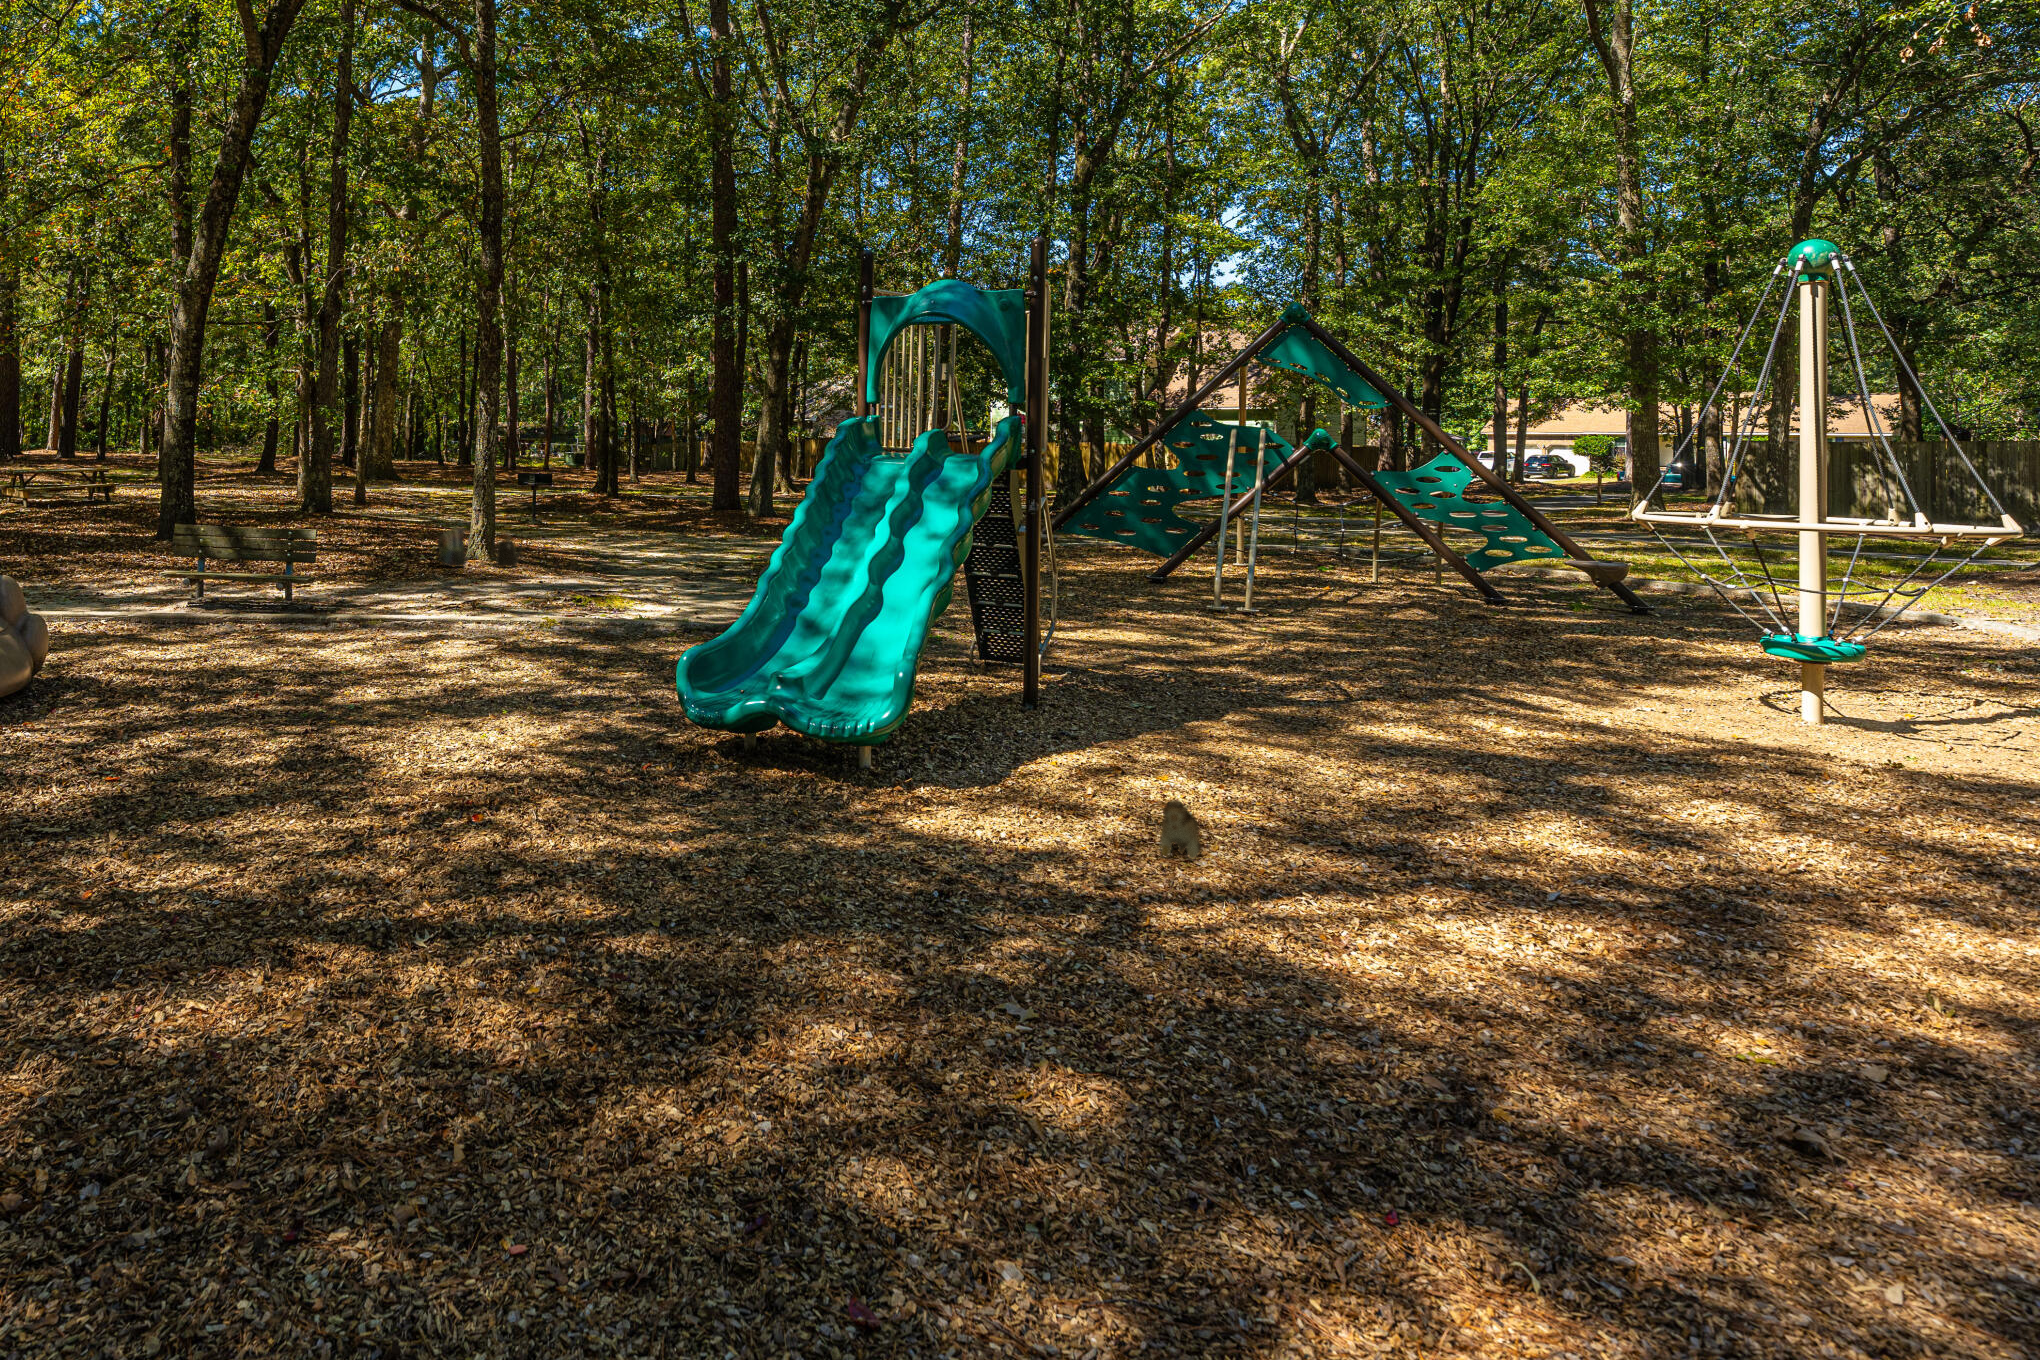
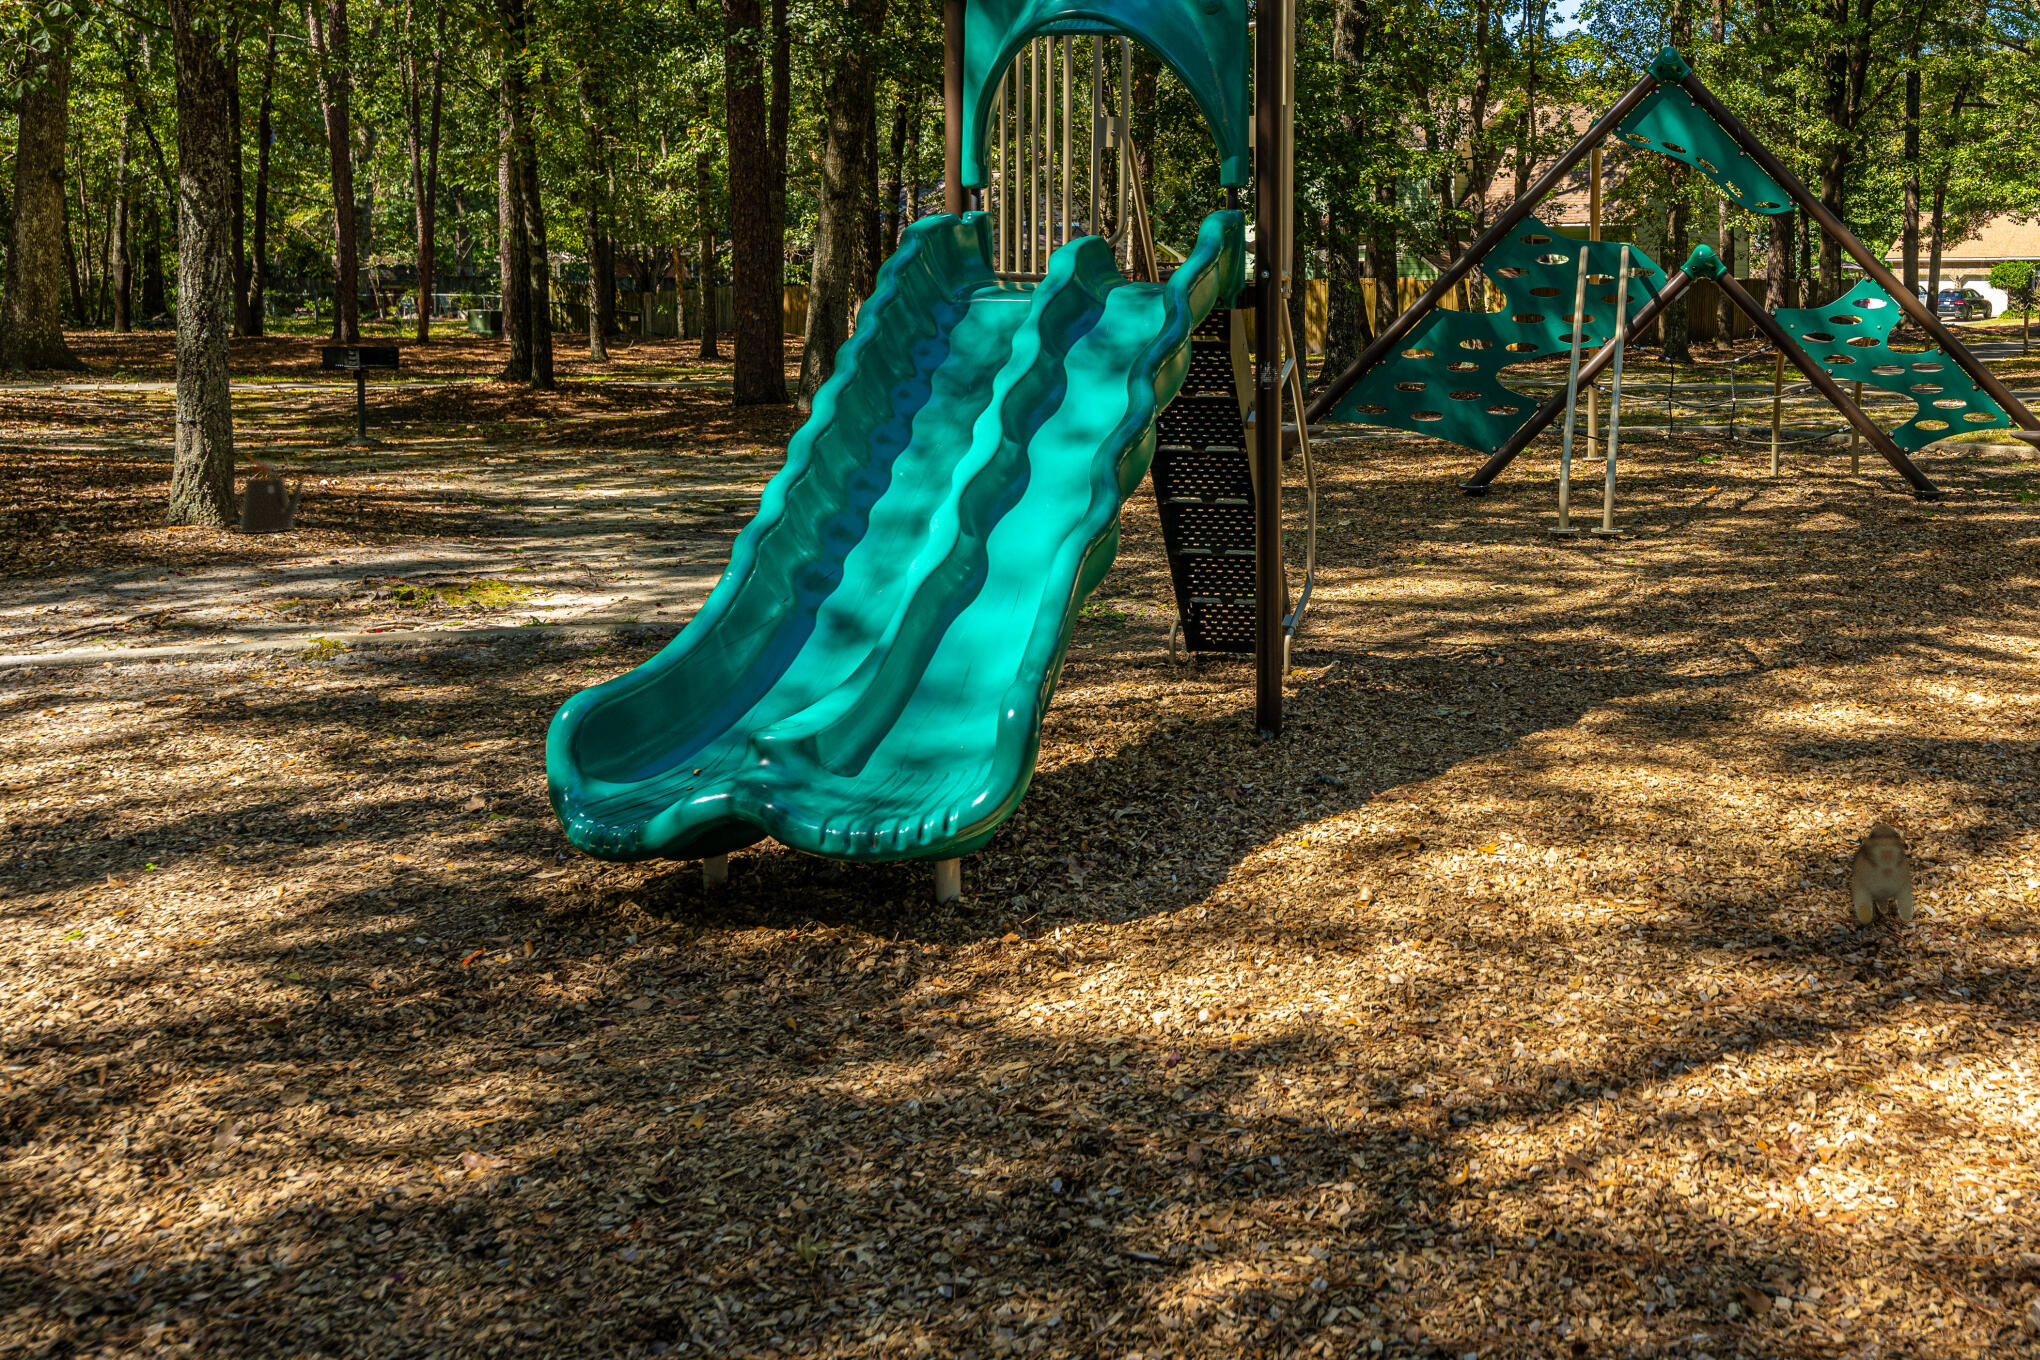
backpack: present [437,527,473,567] -> none [87,454,182,539]
plush toy: present [1160,800,1203,859] -> present [1850,824,1914,924]

